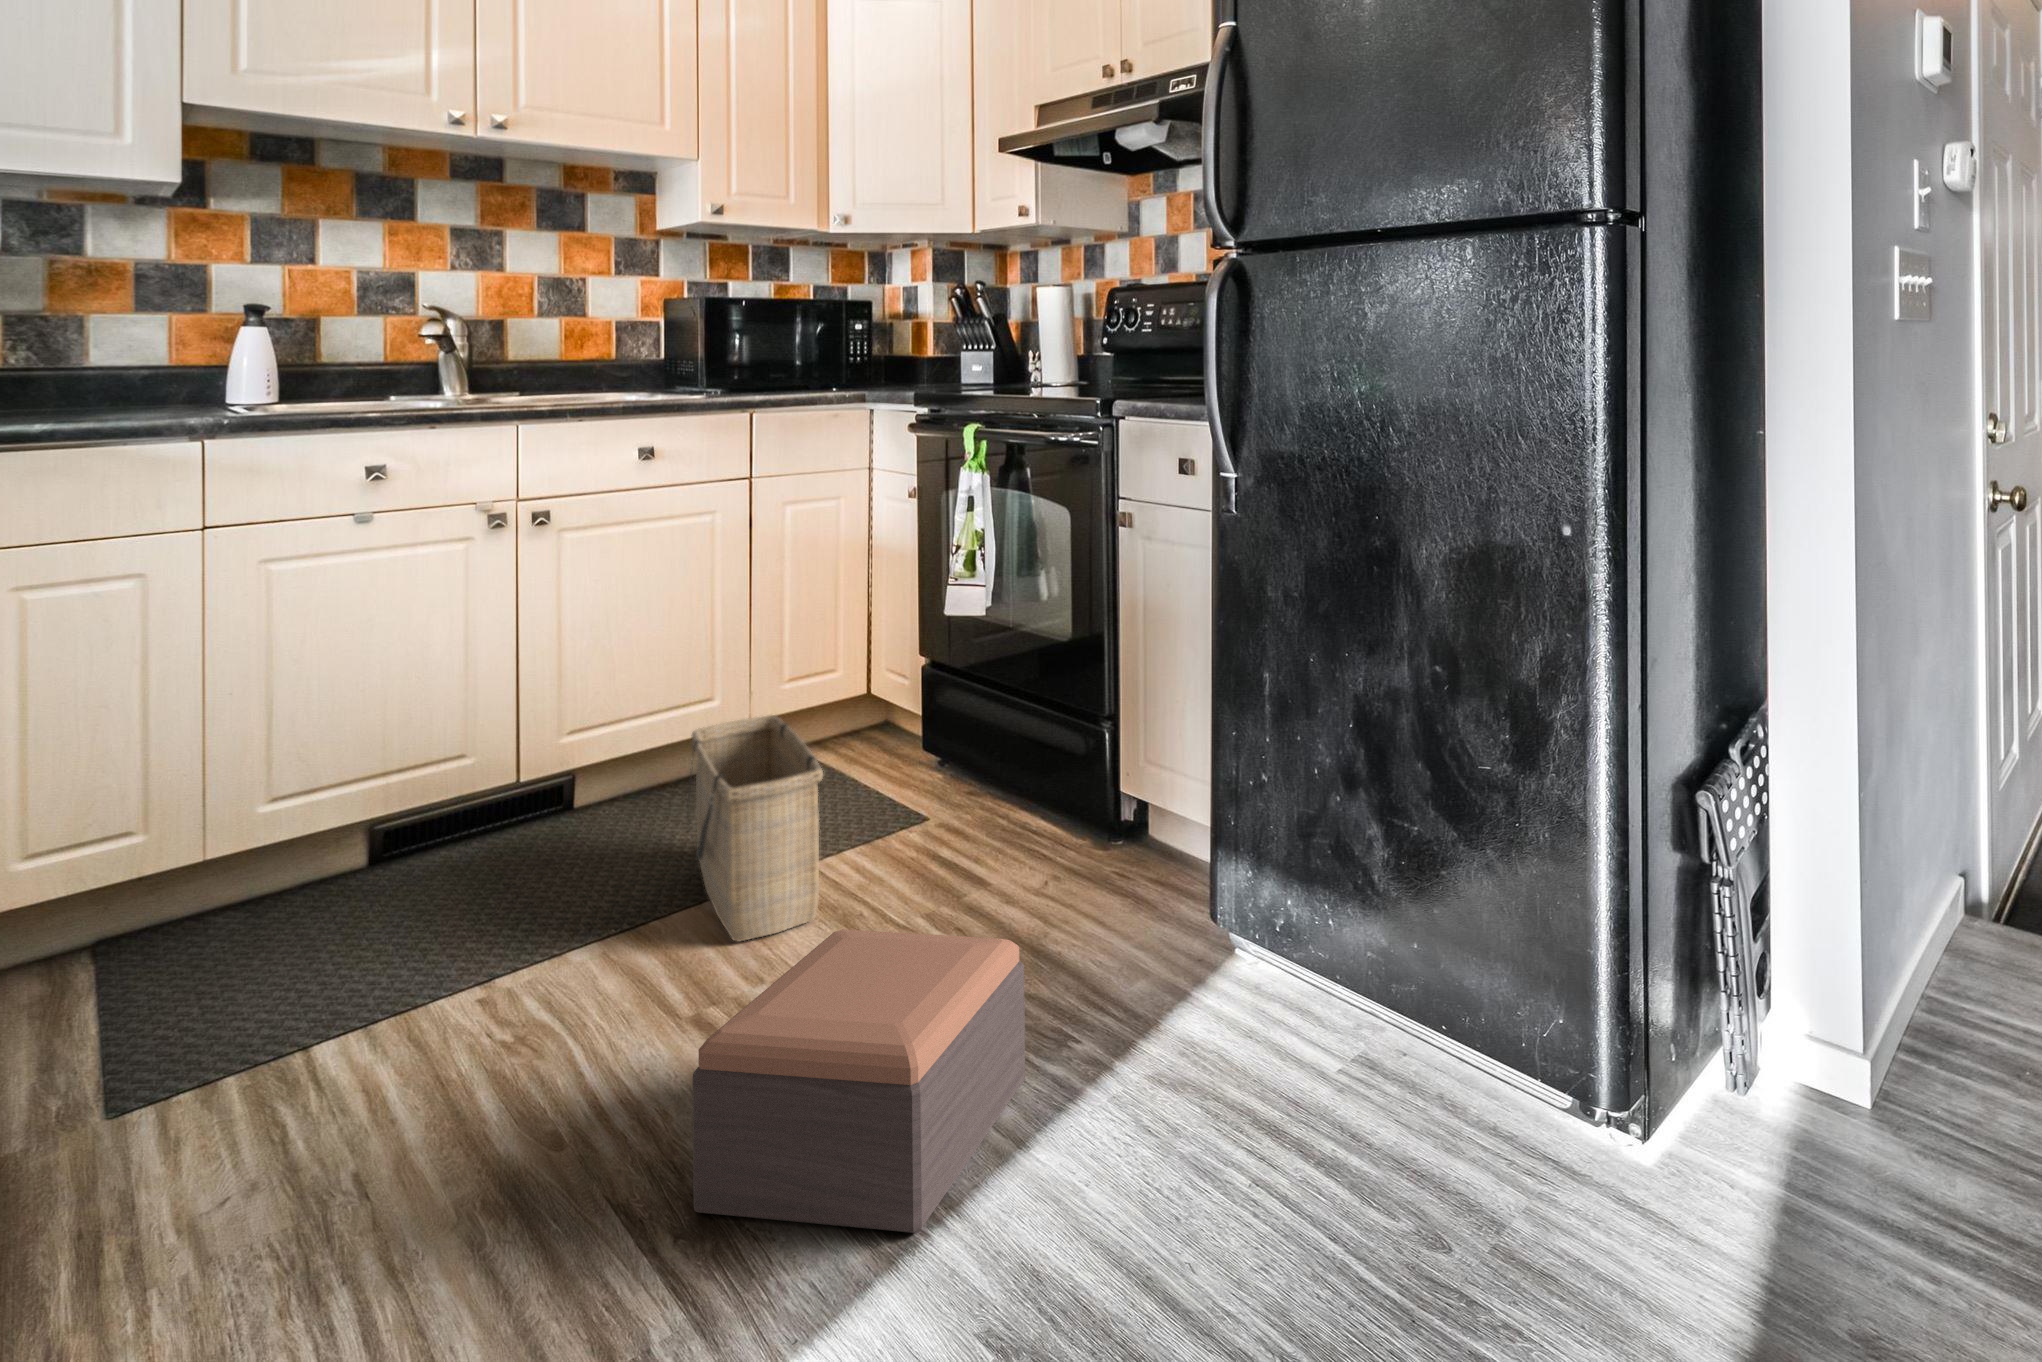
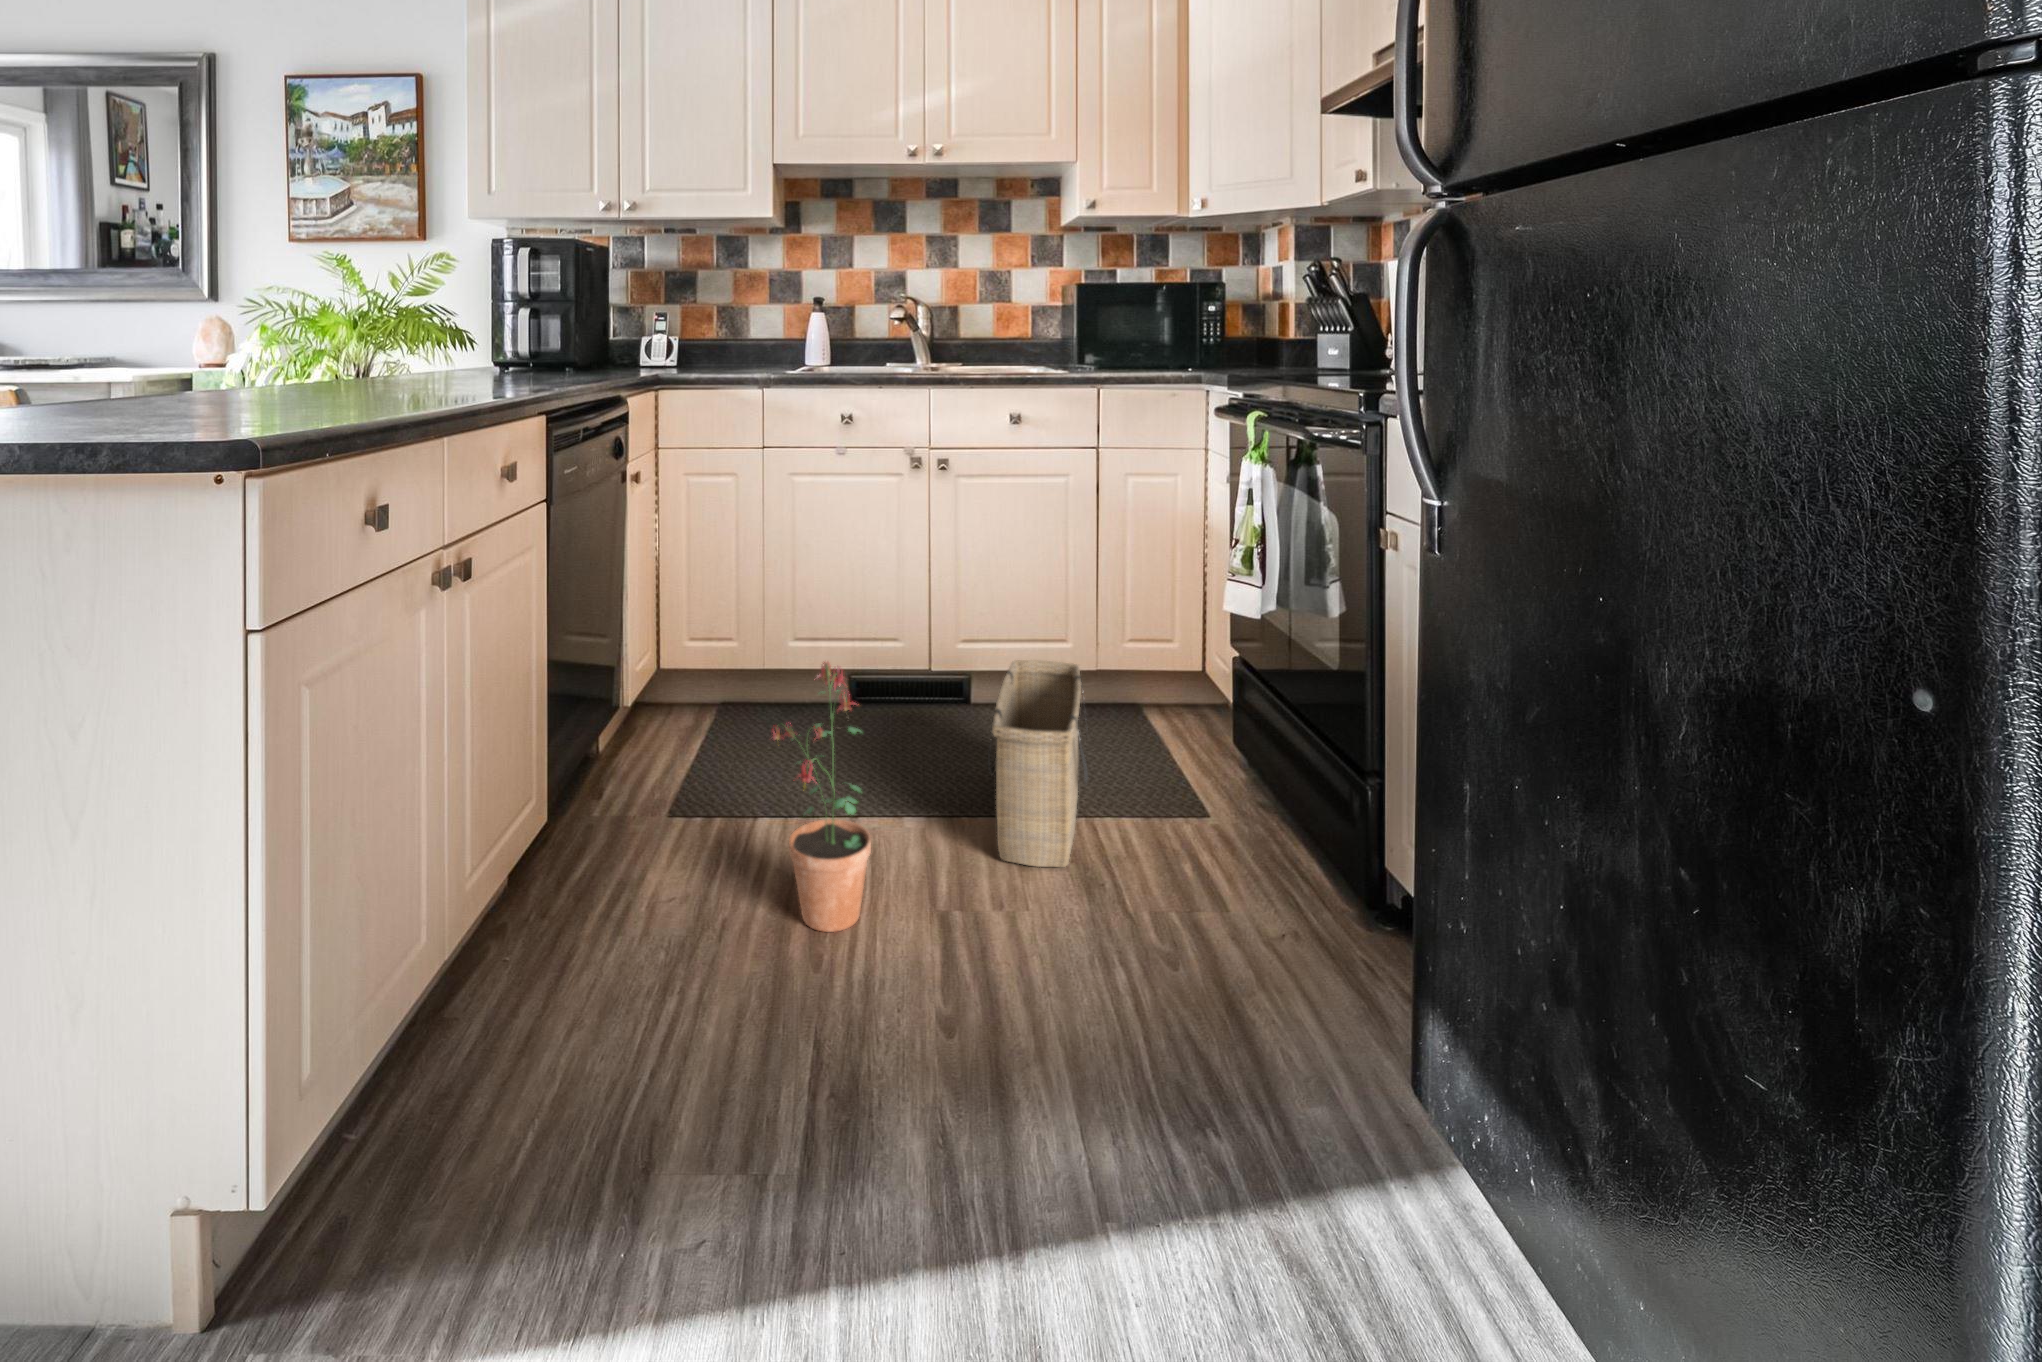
potted plant: none [422,761,614,1103] -> present [772,662,871,932]
footstool: present [692,929,1025,1233] -> none [837,902,1141,1258]

